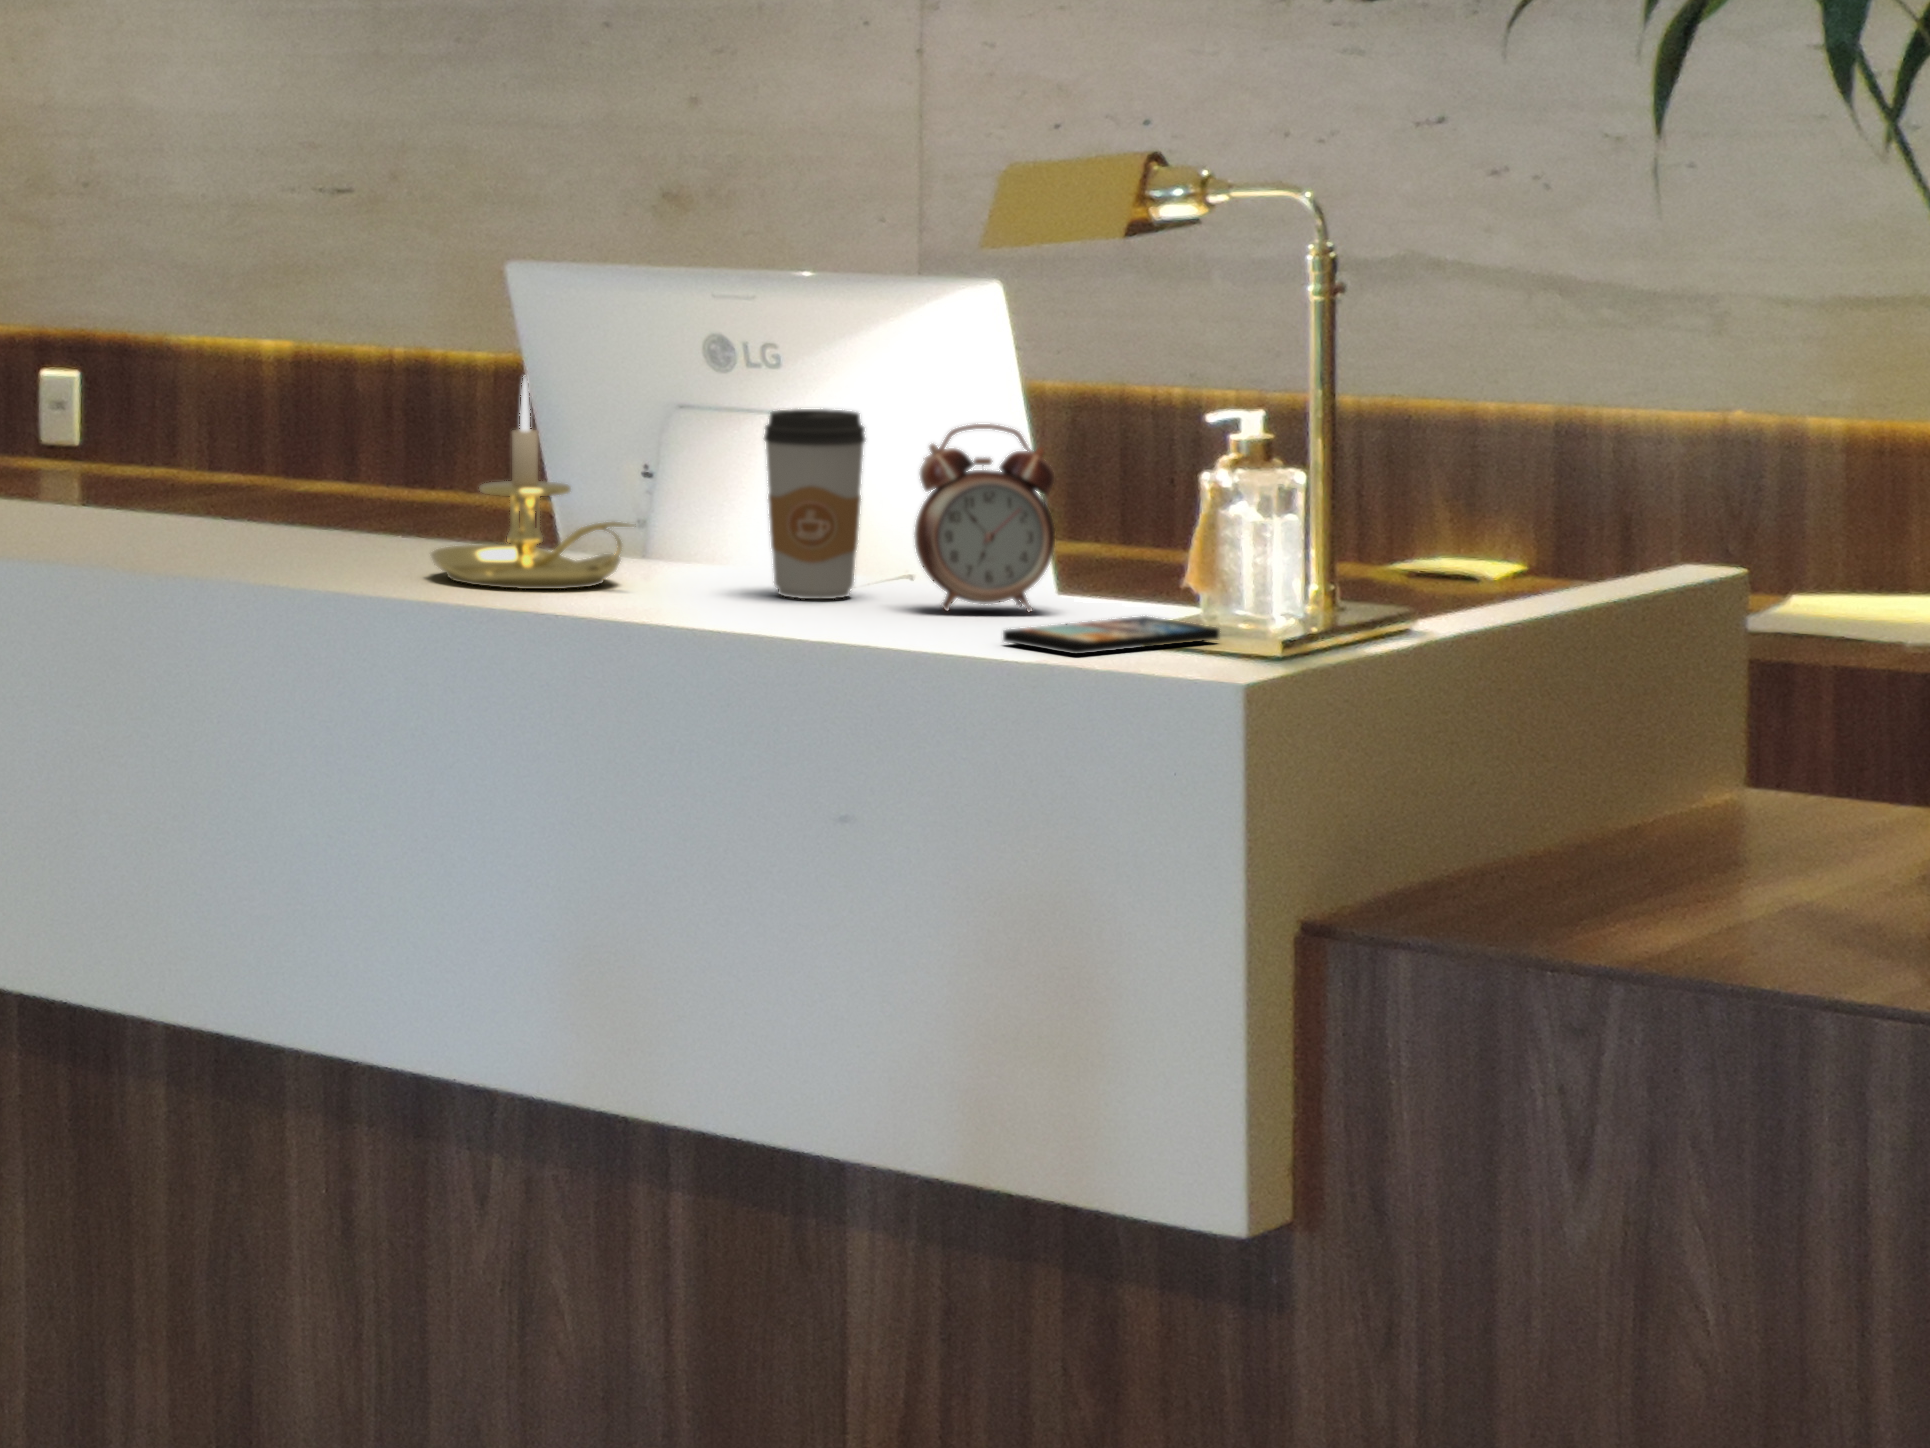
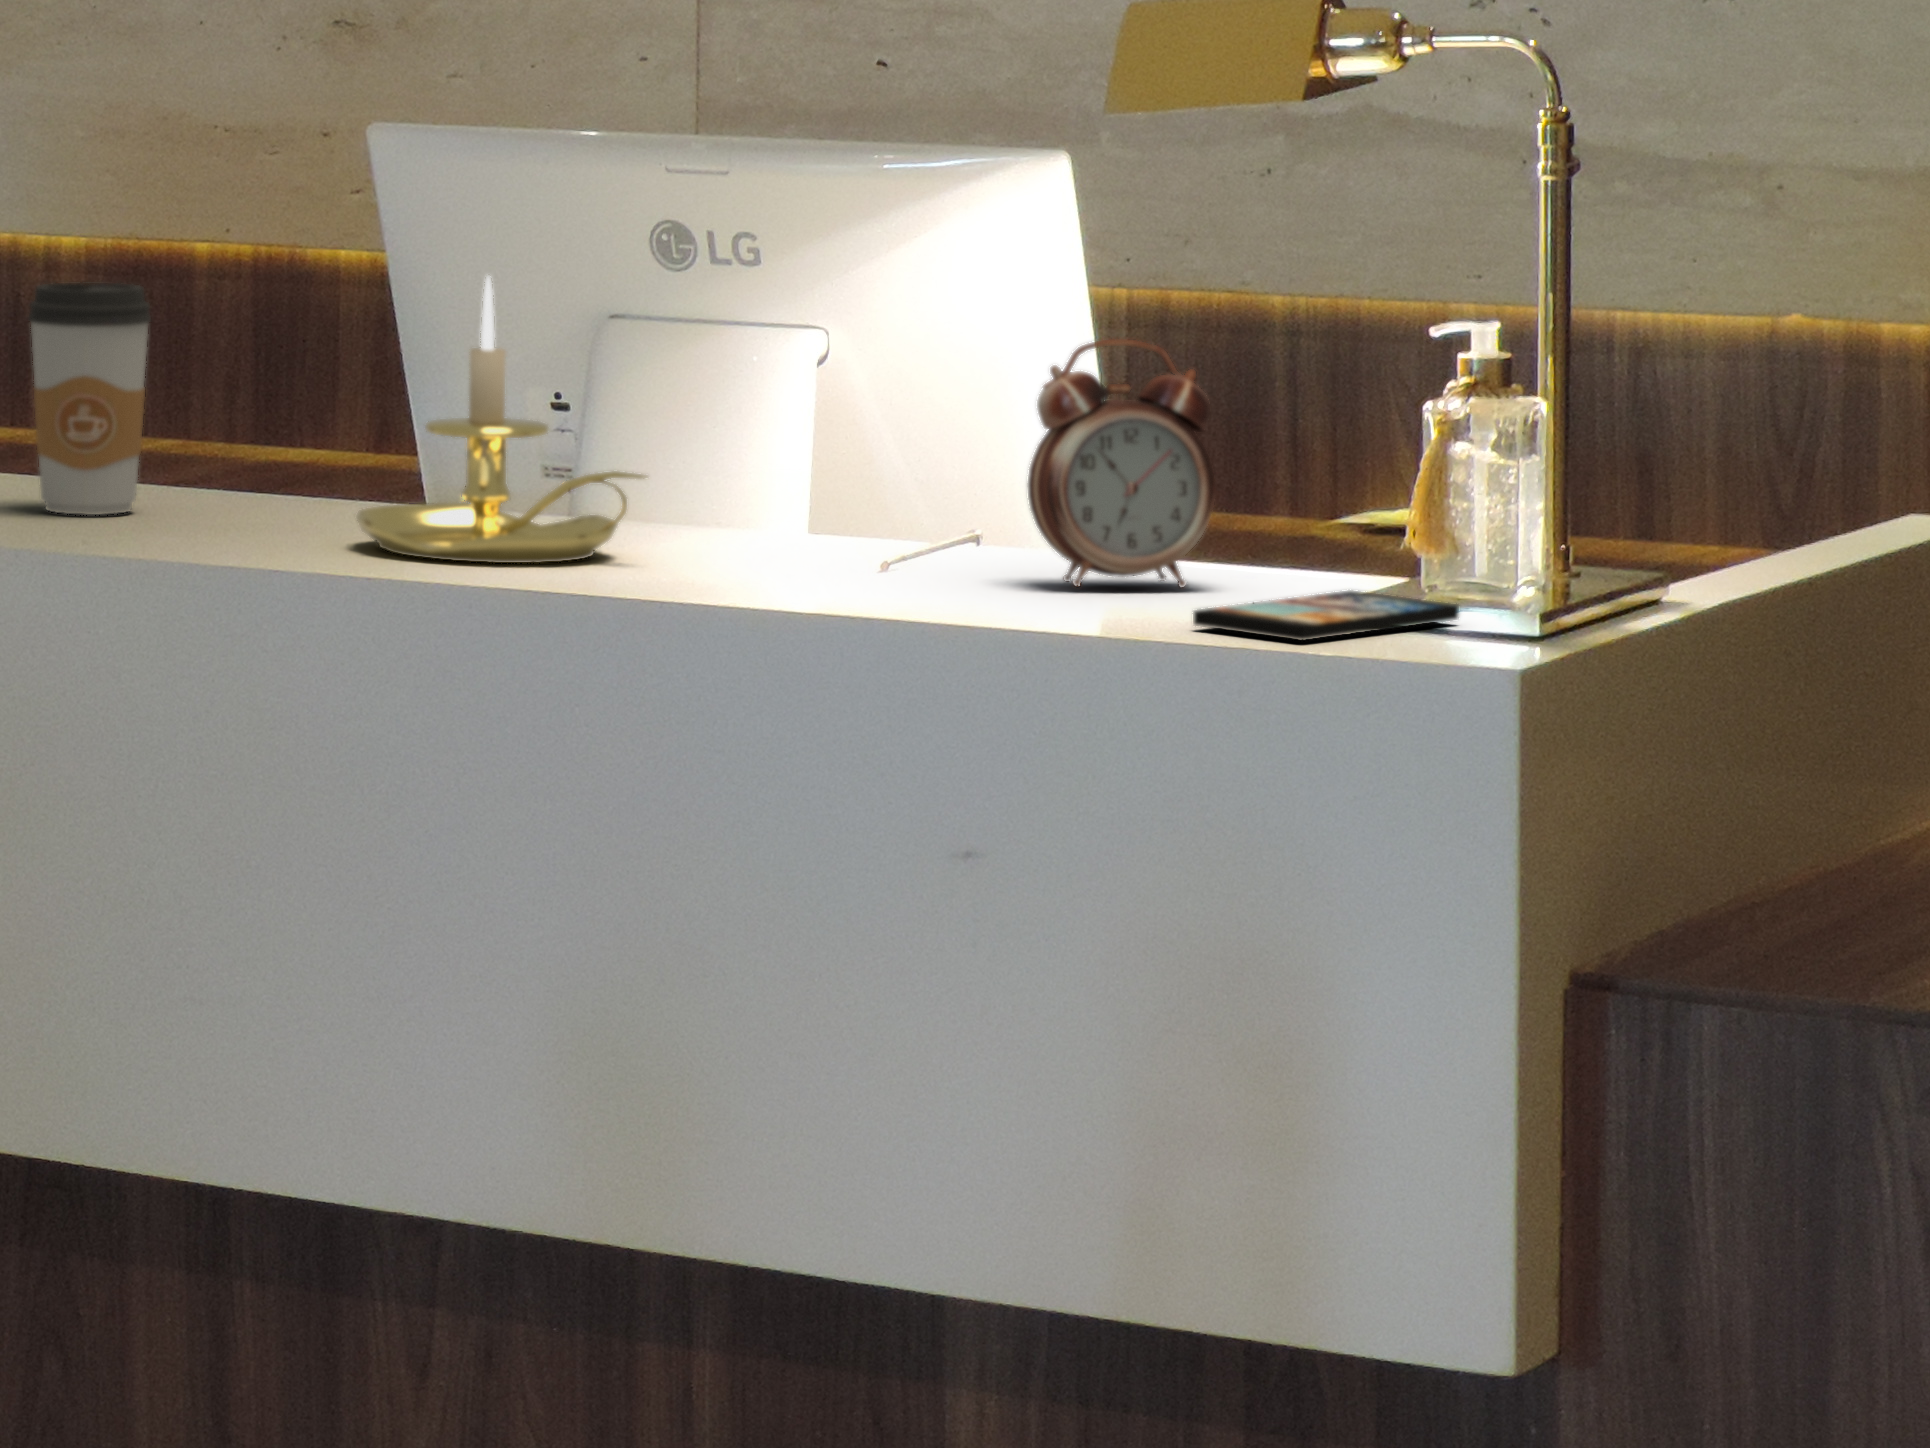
coffee cup: present [764,409,865,599] -> present [29,282,151,515]

